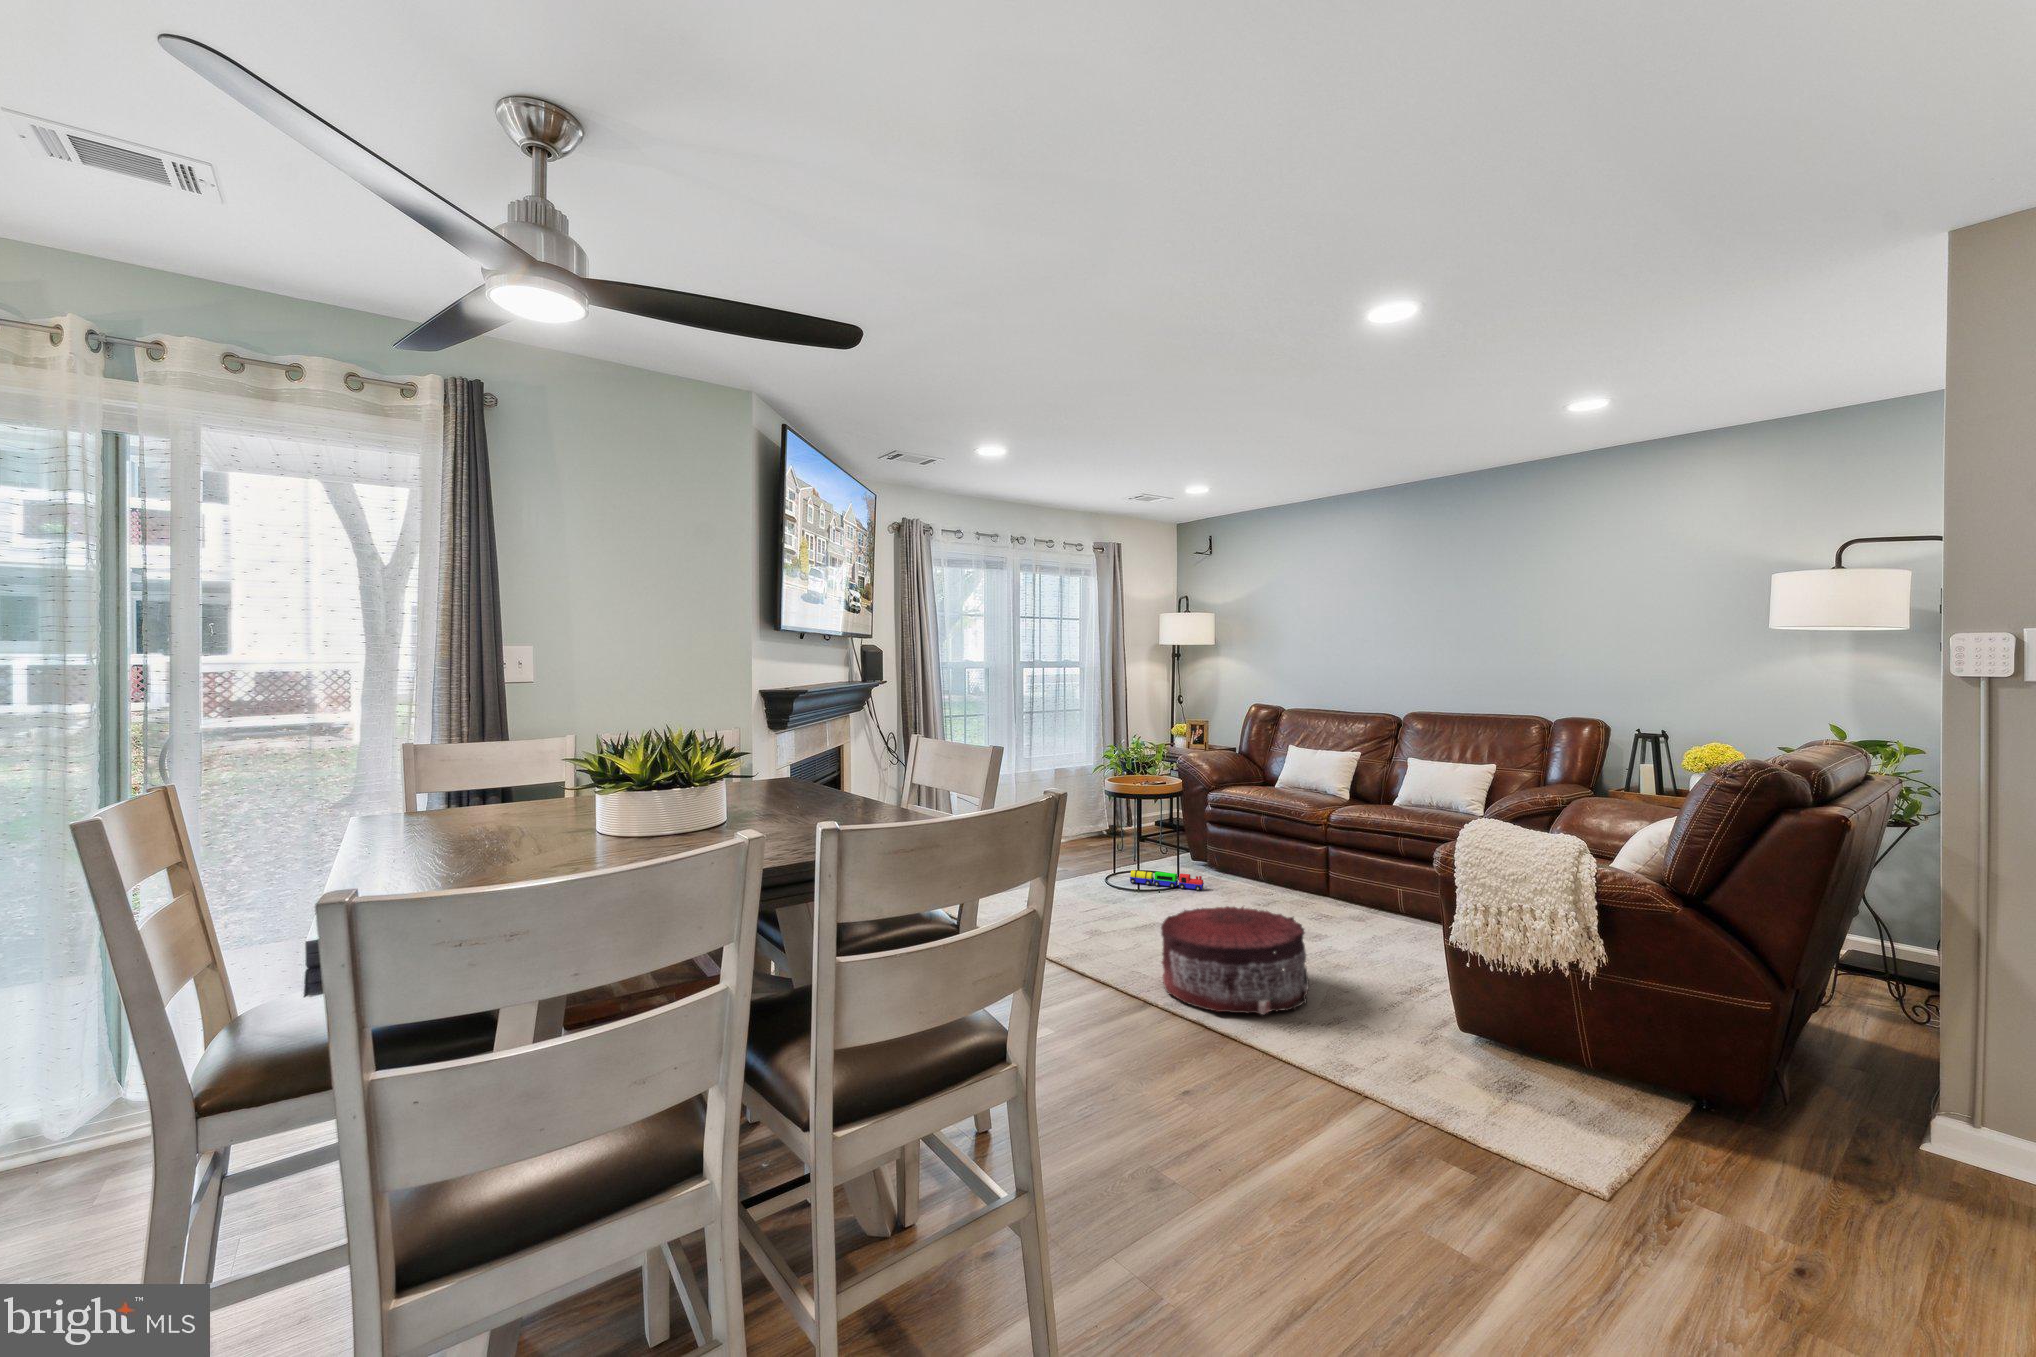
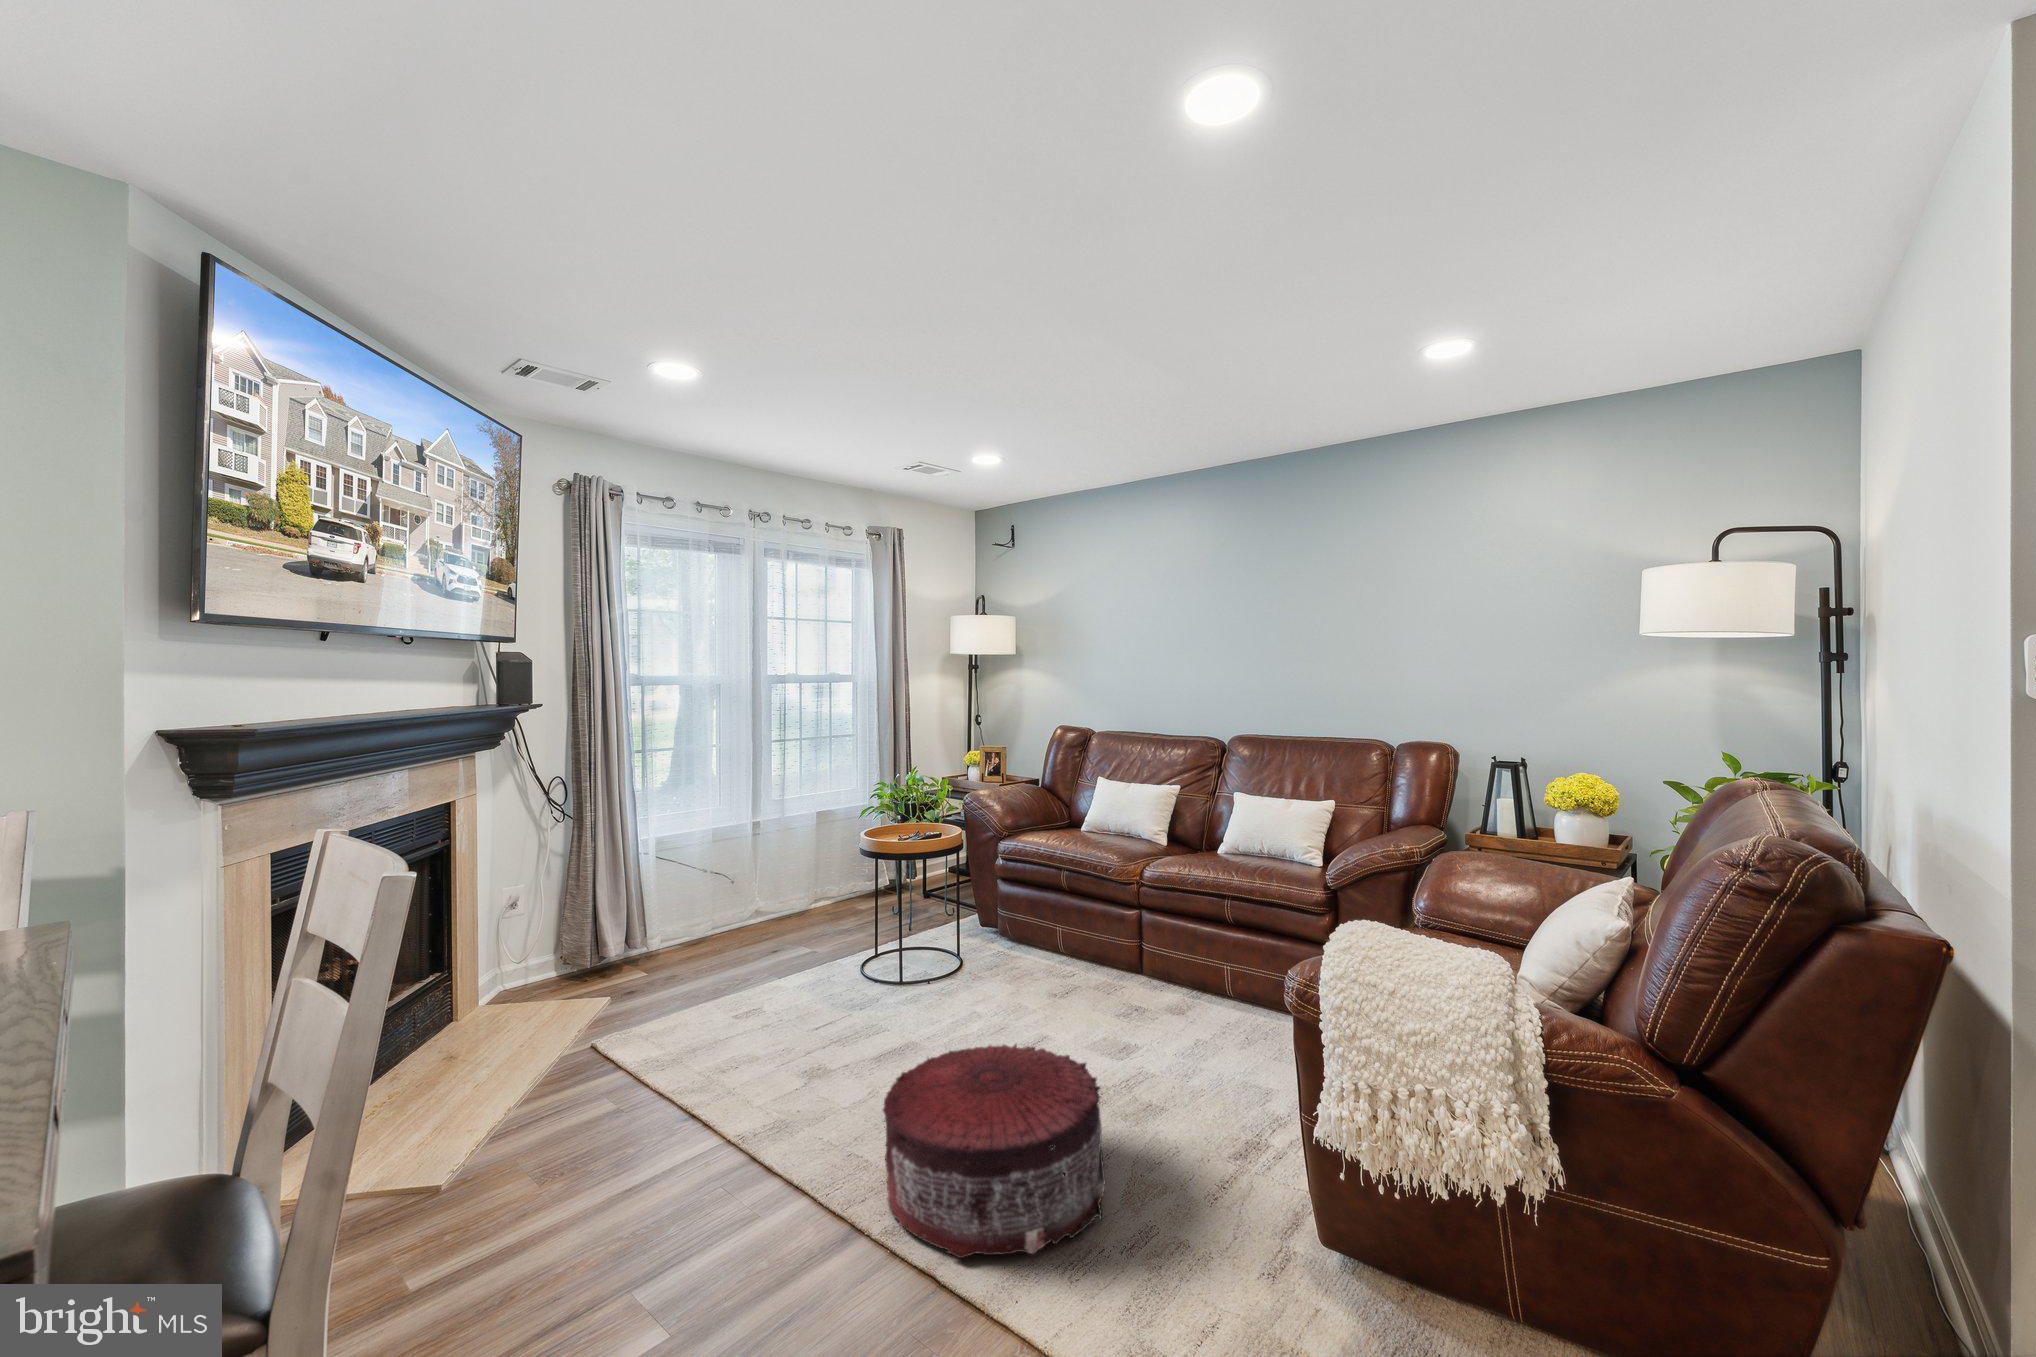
toy train: present [1130,870,1204,891] -> none [892,952,987,978]

